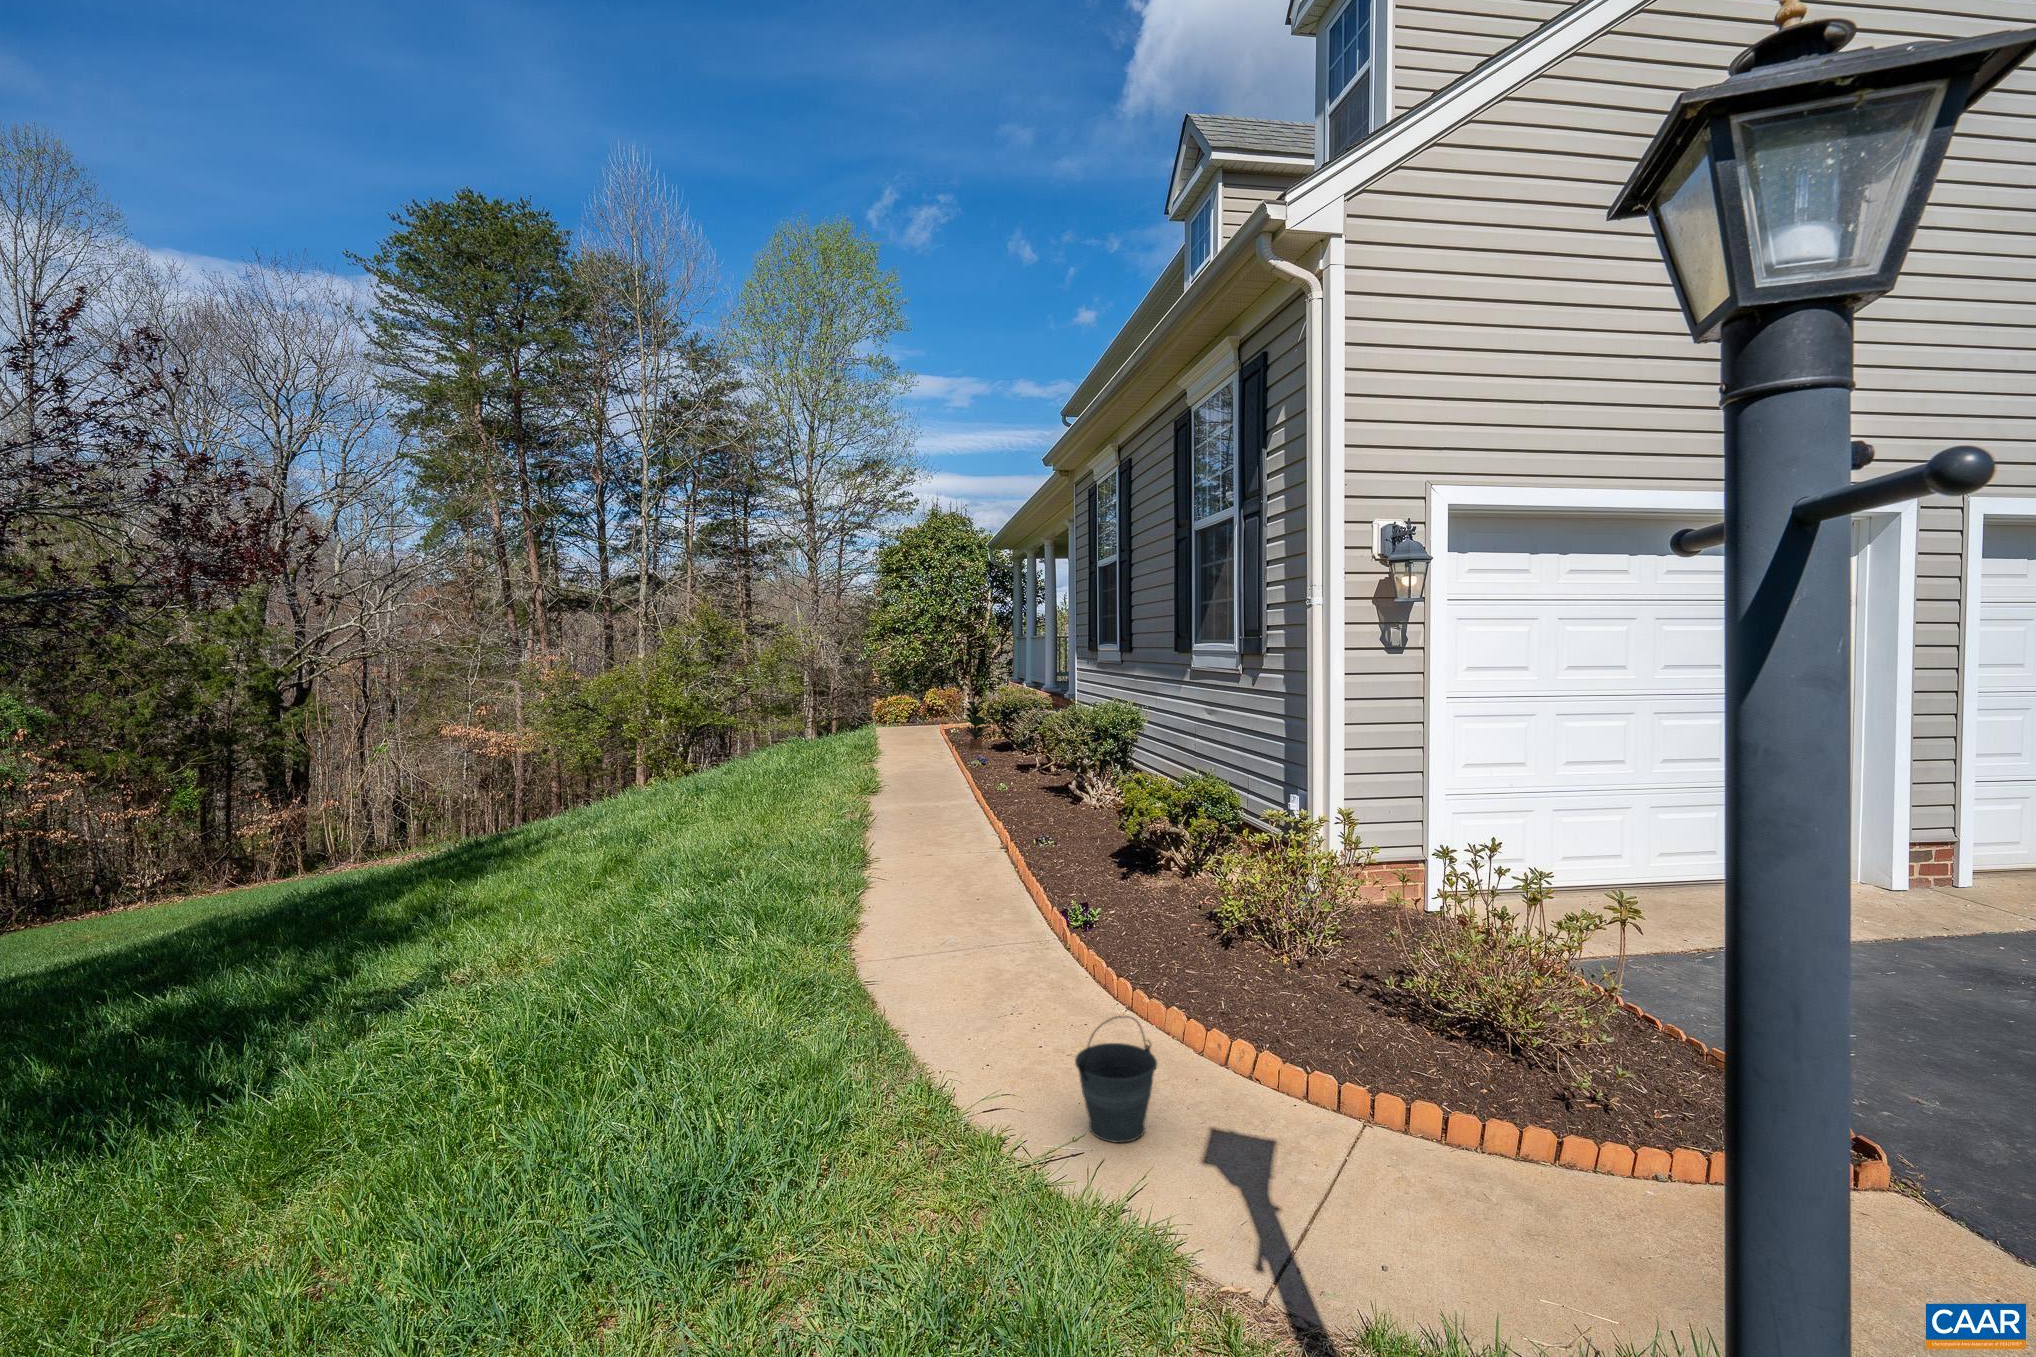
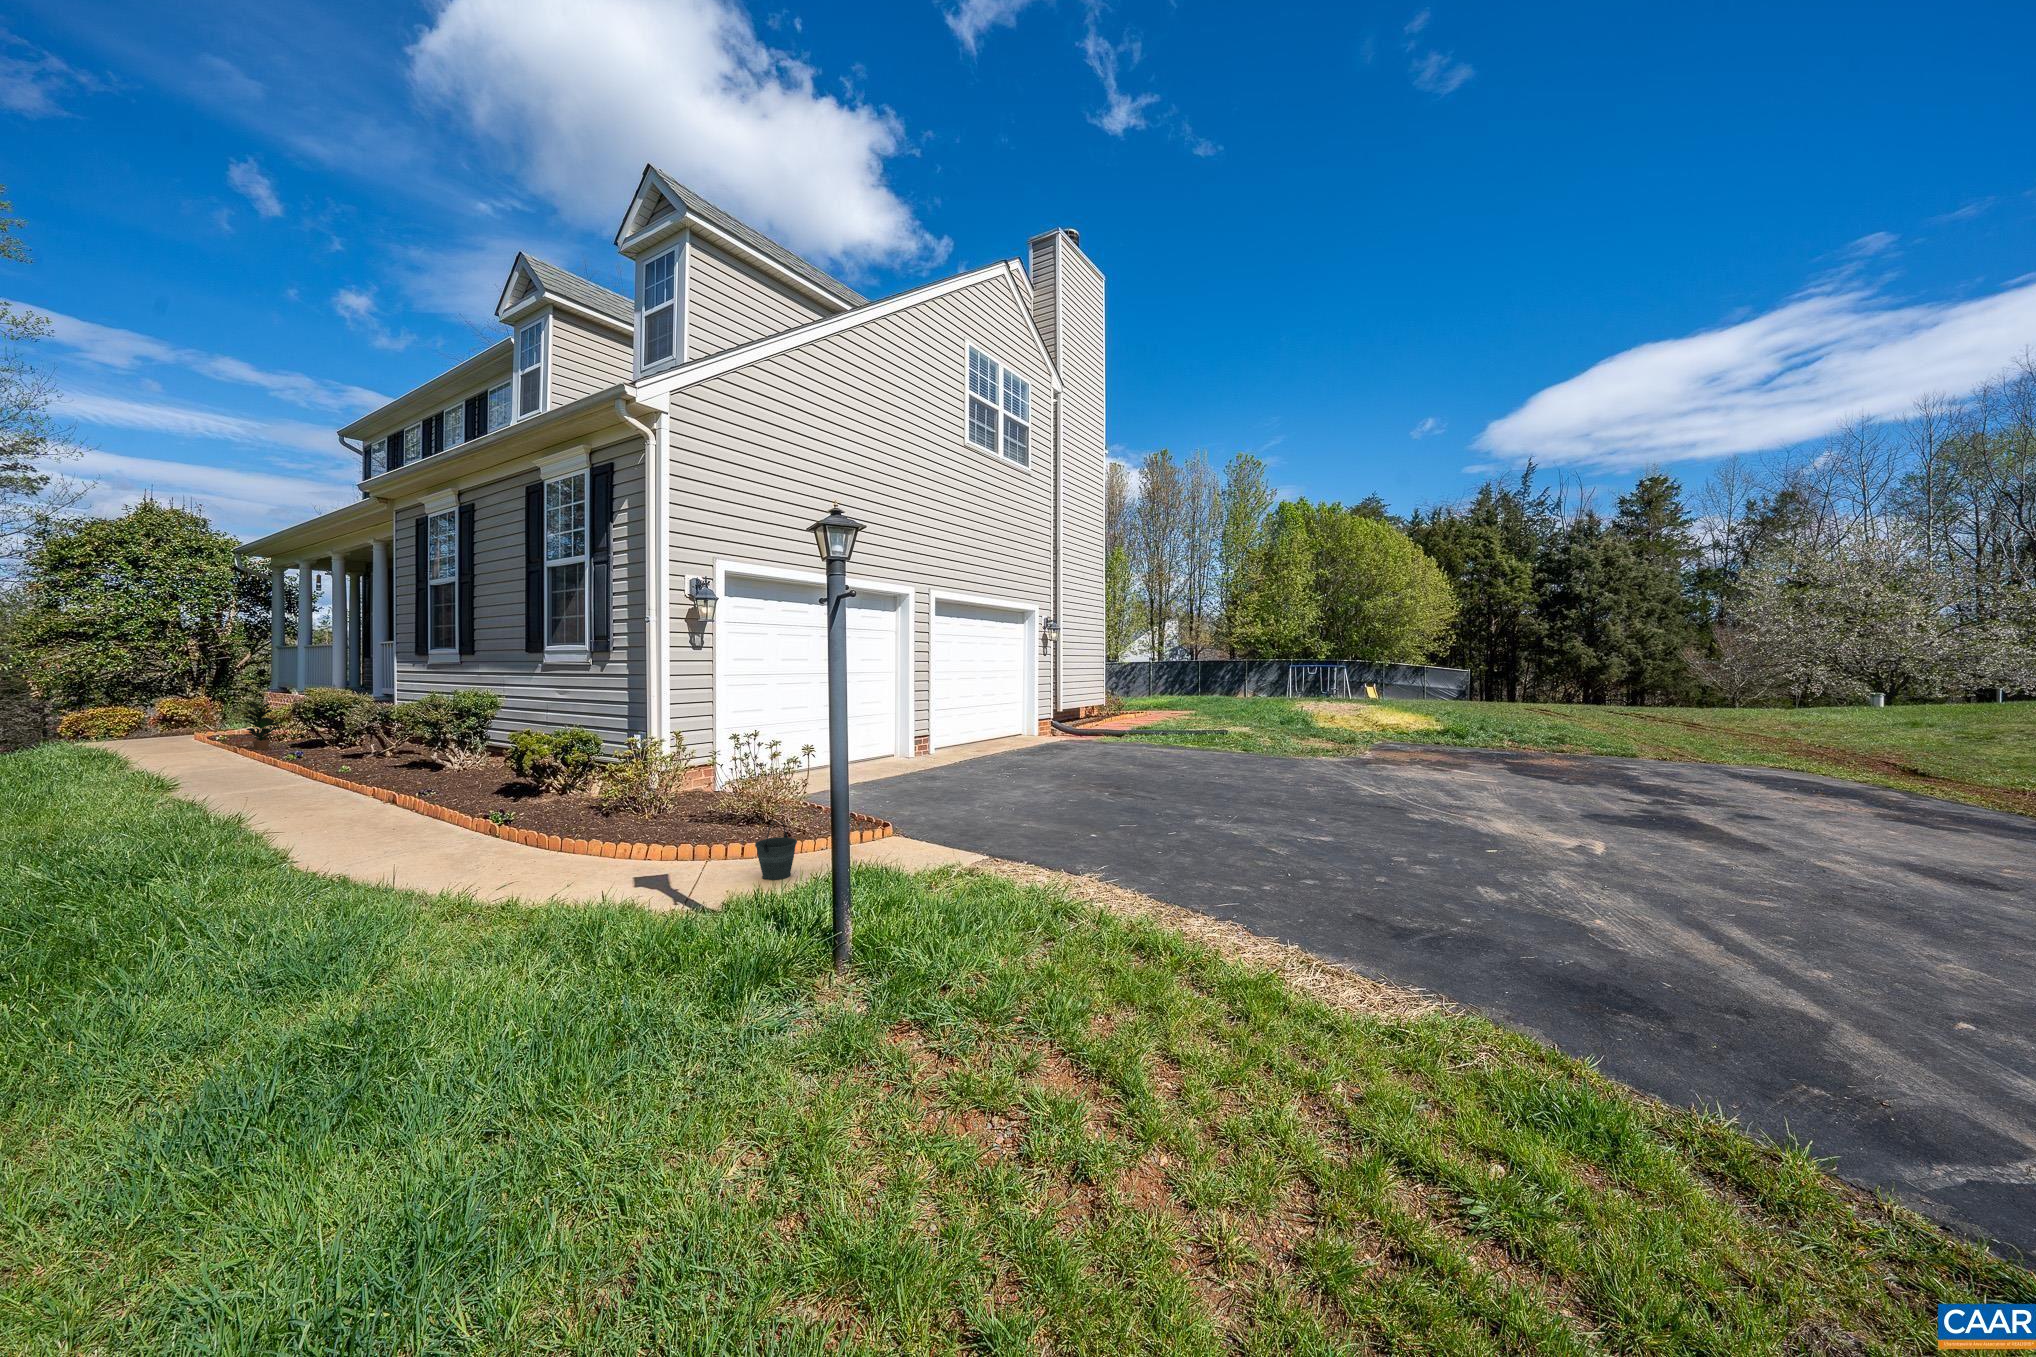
bucket: present [1075,1016,1157,1143] -> present [755,820,797,880]

